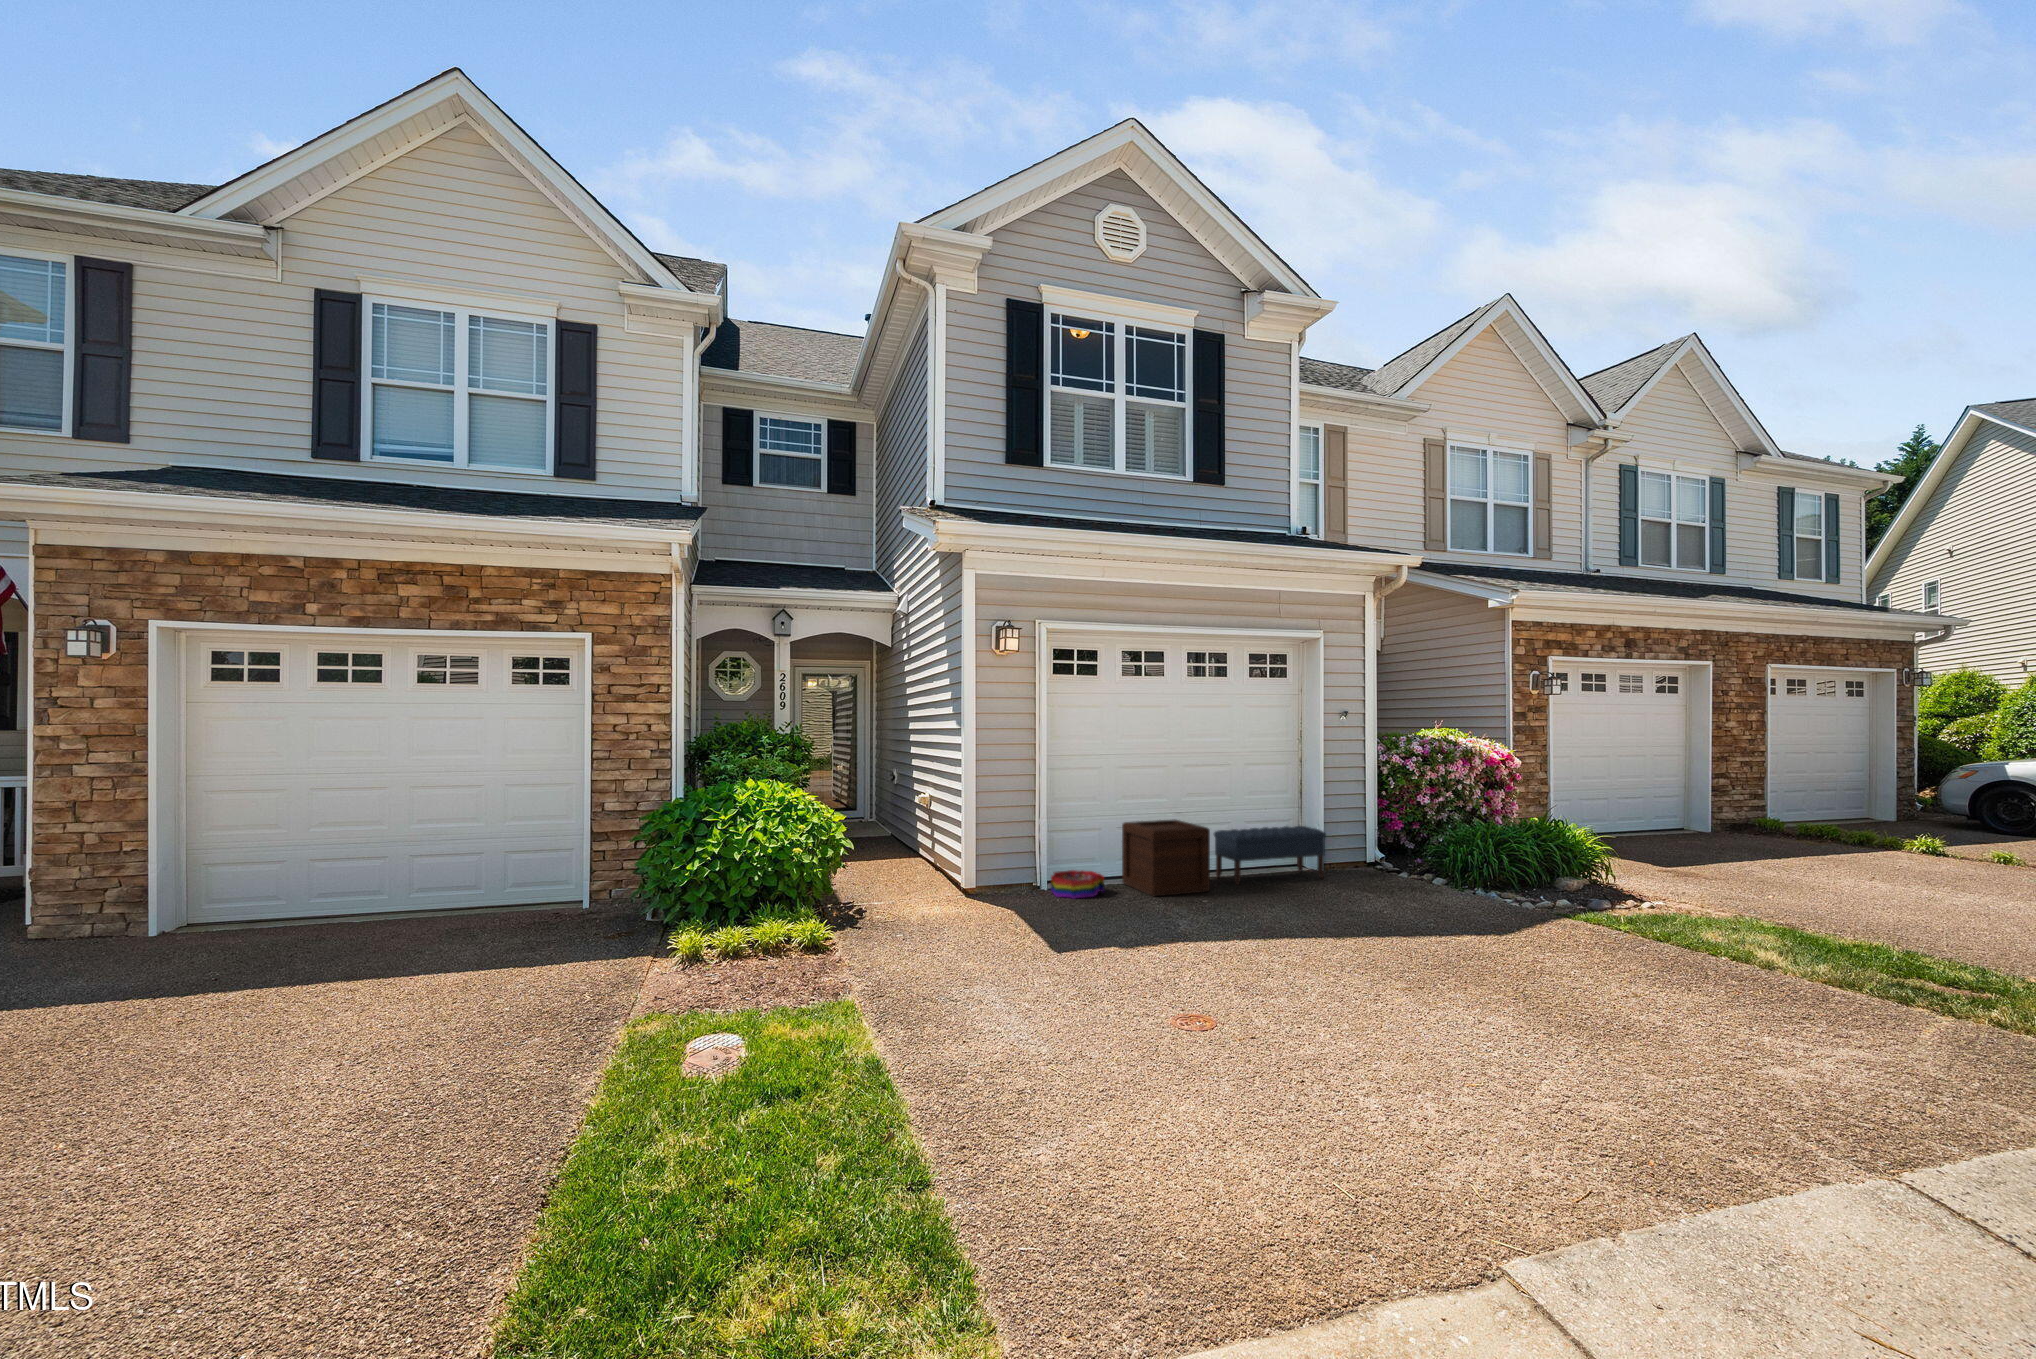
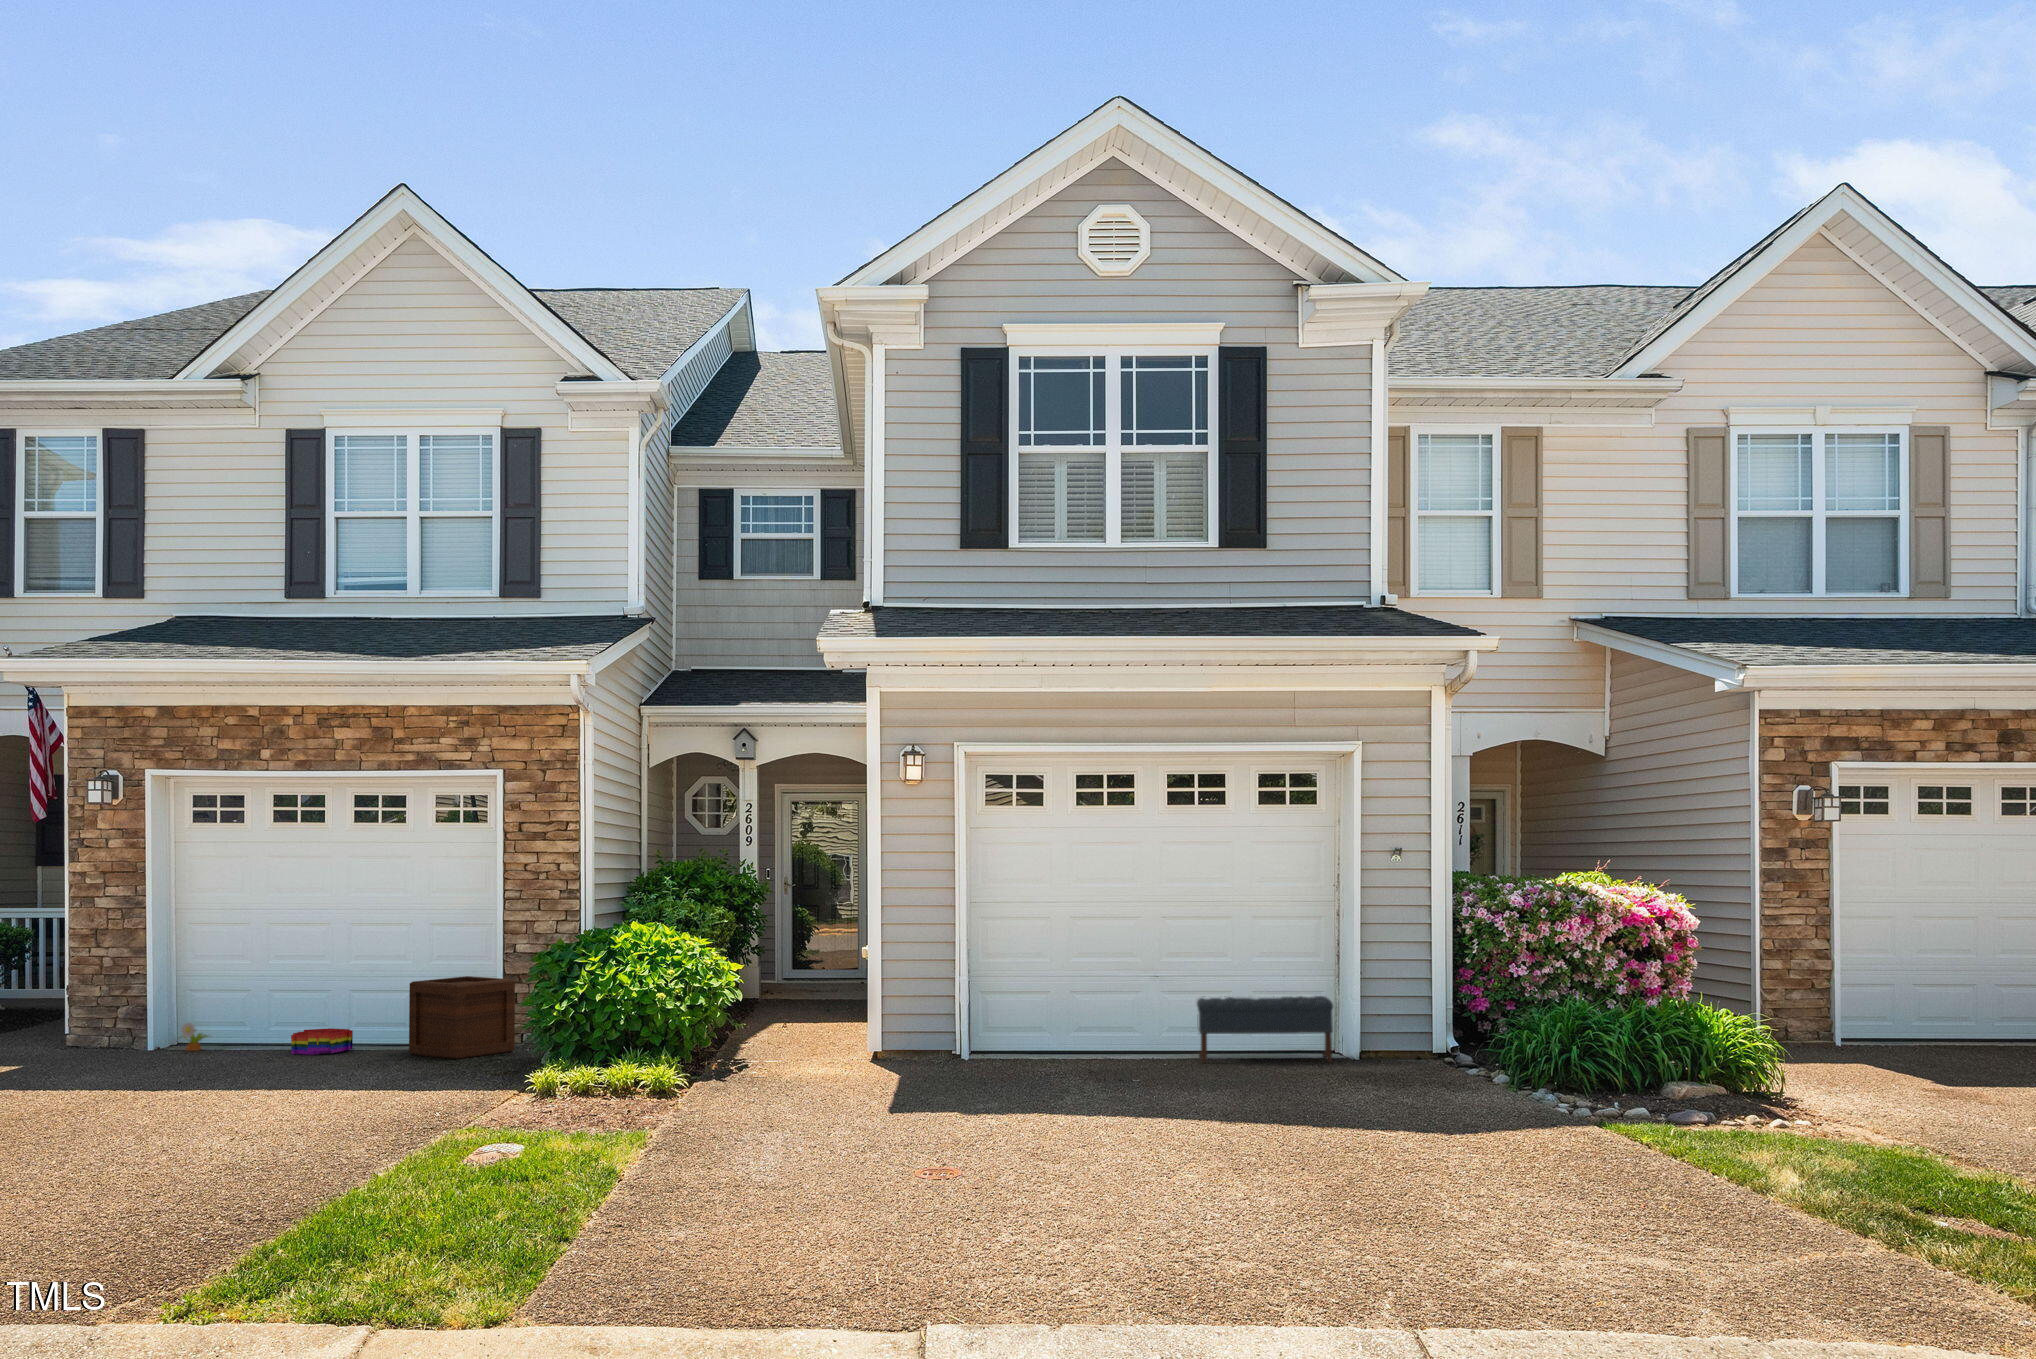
wooden crate: present [1122,819,1210,896] -> present [409,976,515,1059]
storage bin: present [1051,870,1104,899] -> present [291,1028,353,1055]
decorative plant: none [192,898,238,930] -> present [179,1023,208,1051]

